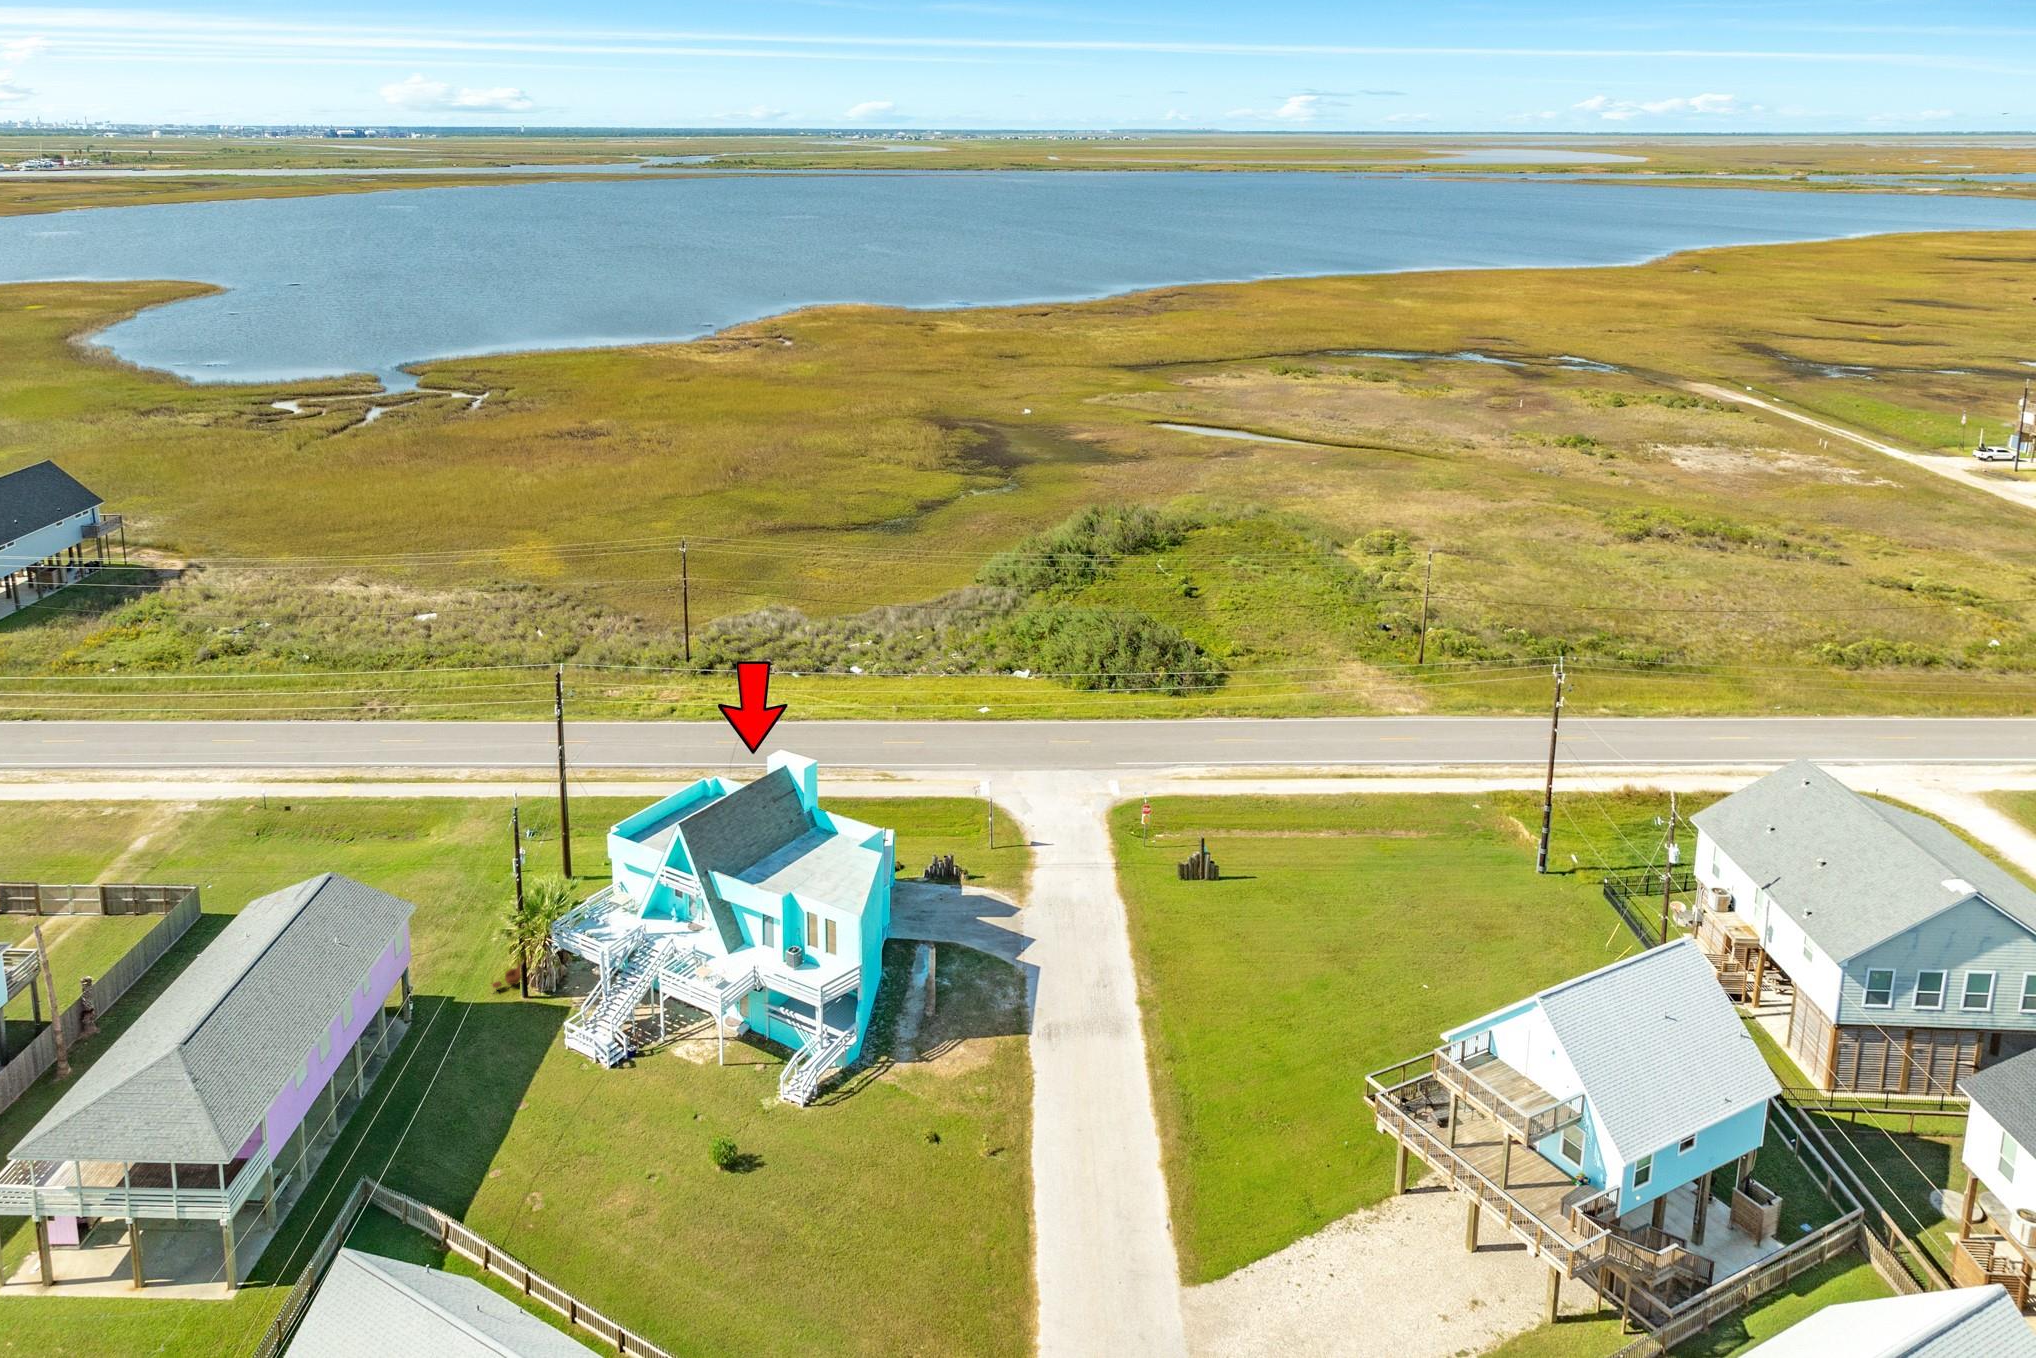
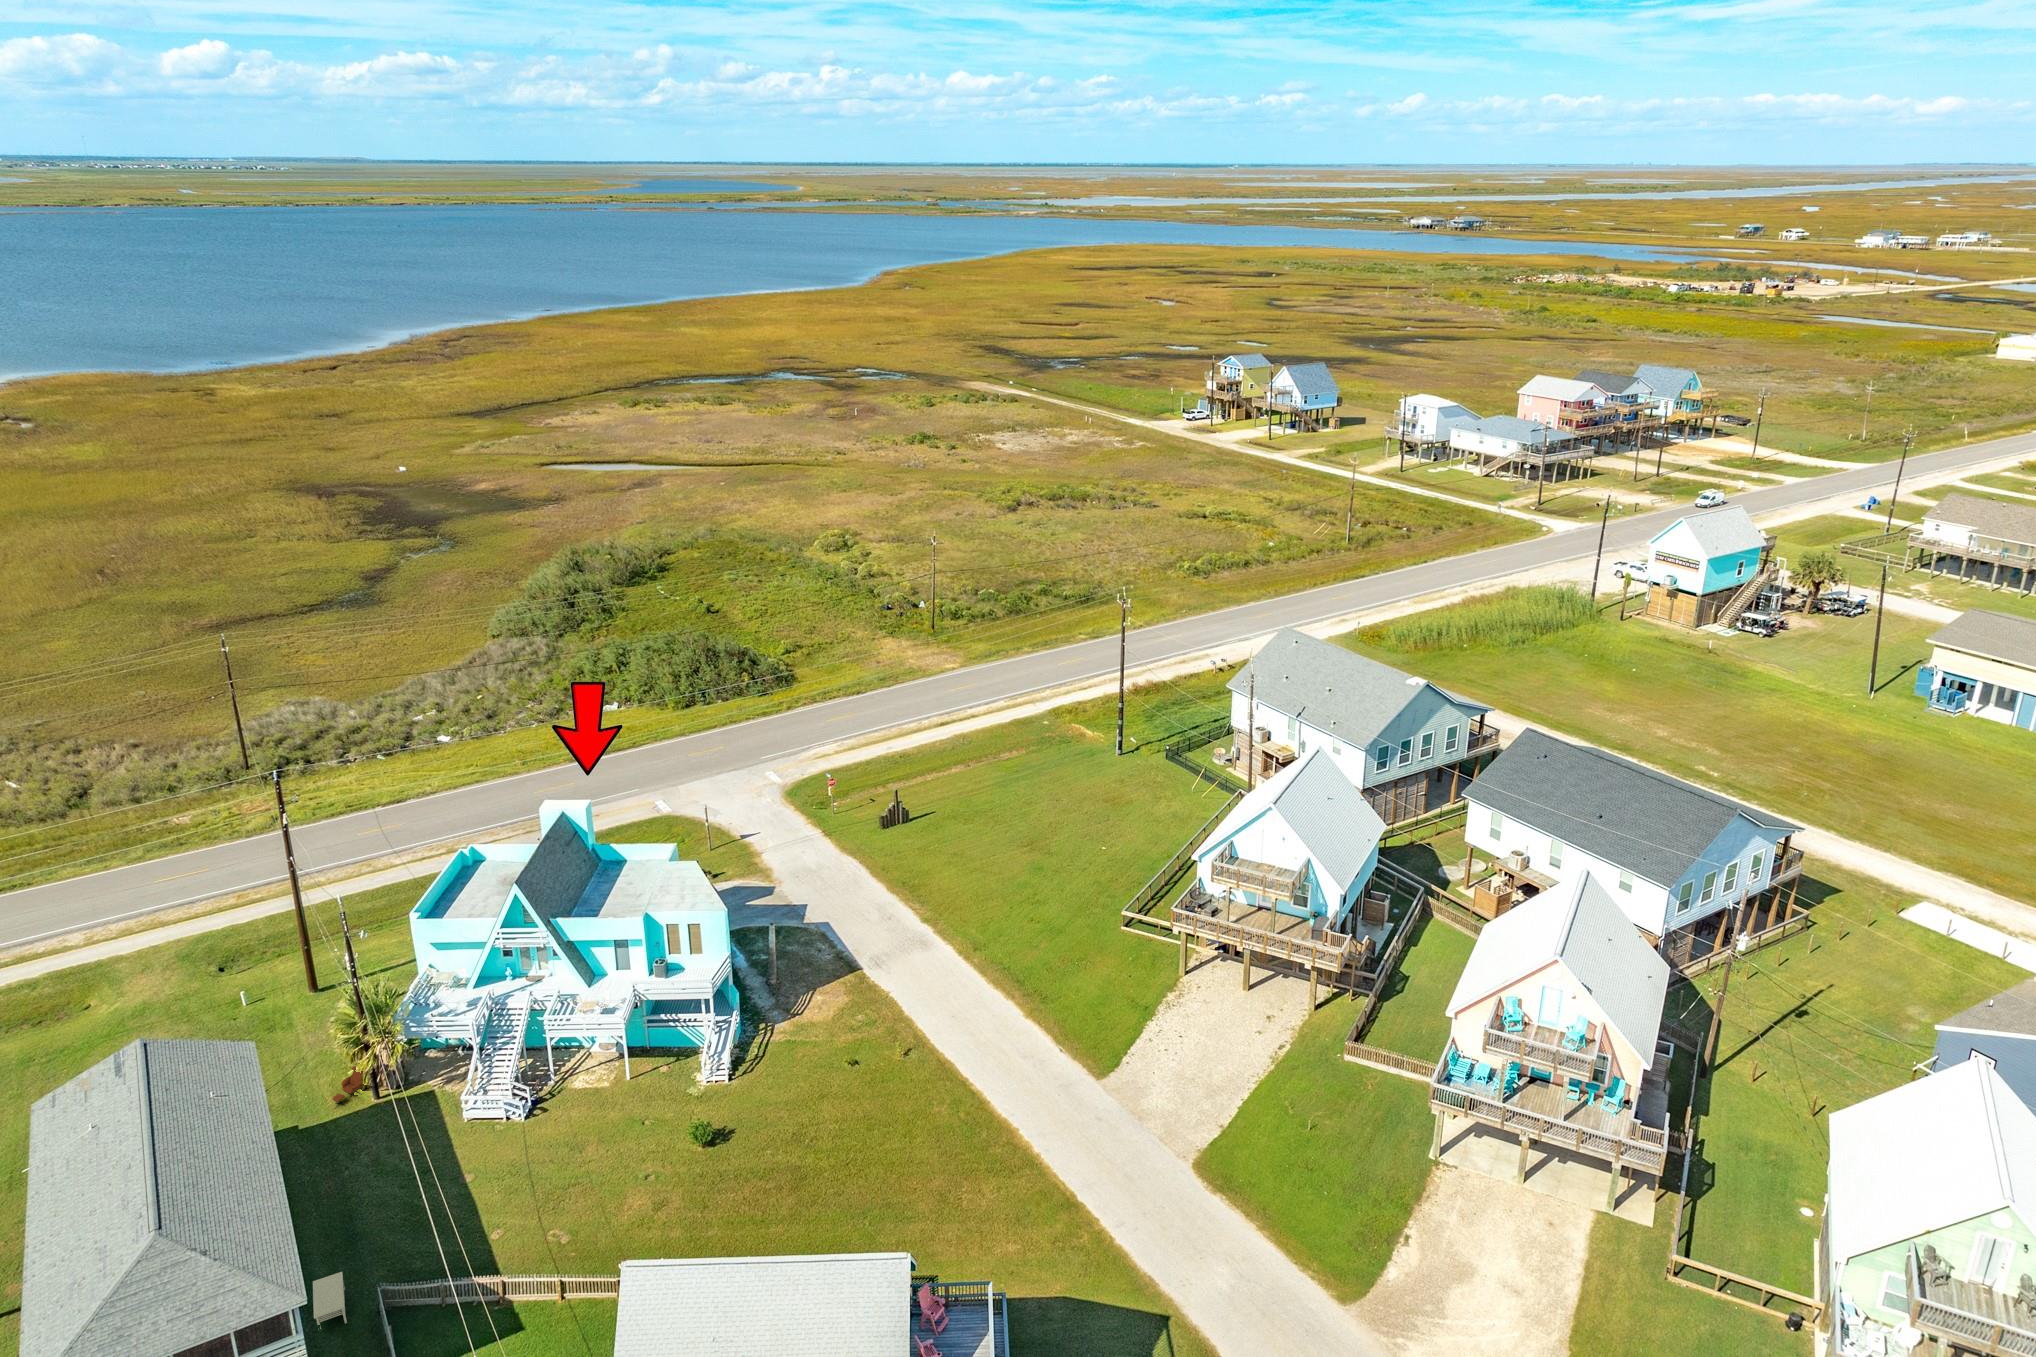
storage bench: none [311,1146,364,1197] -> present [313,1272,347,1329]

